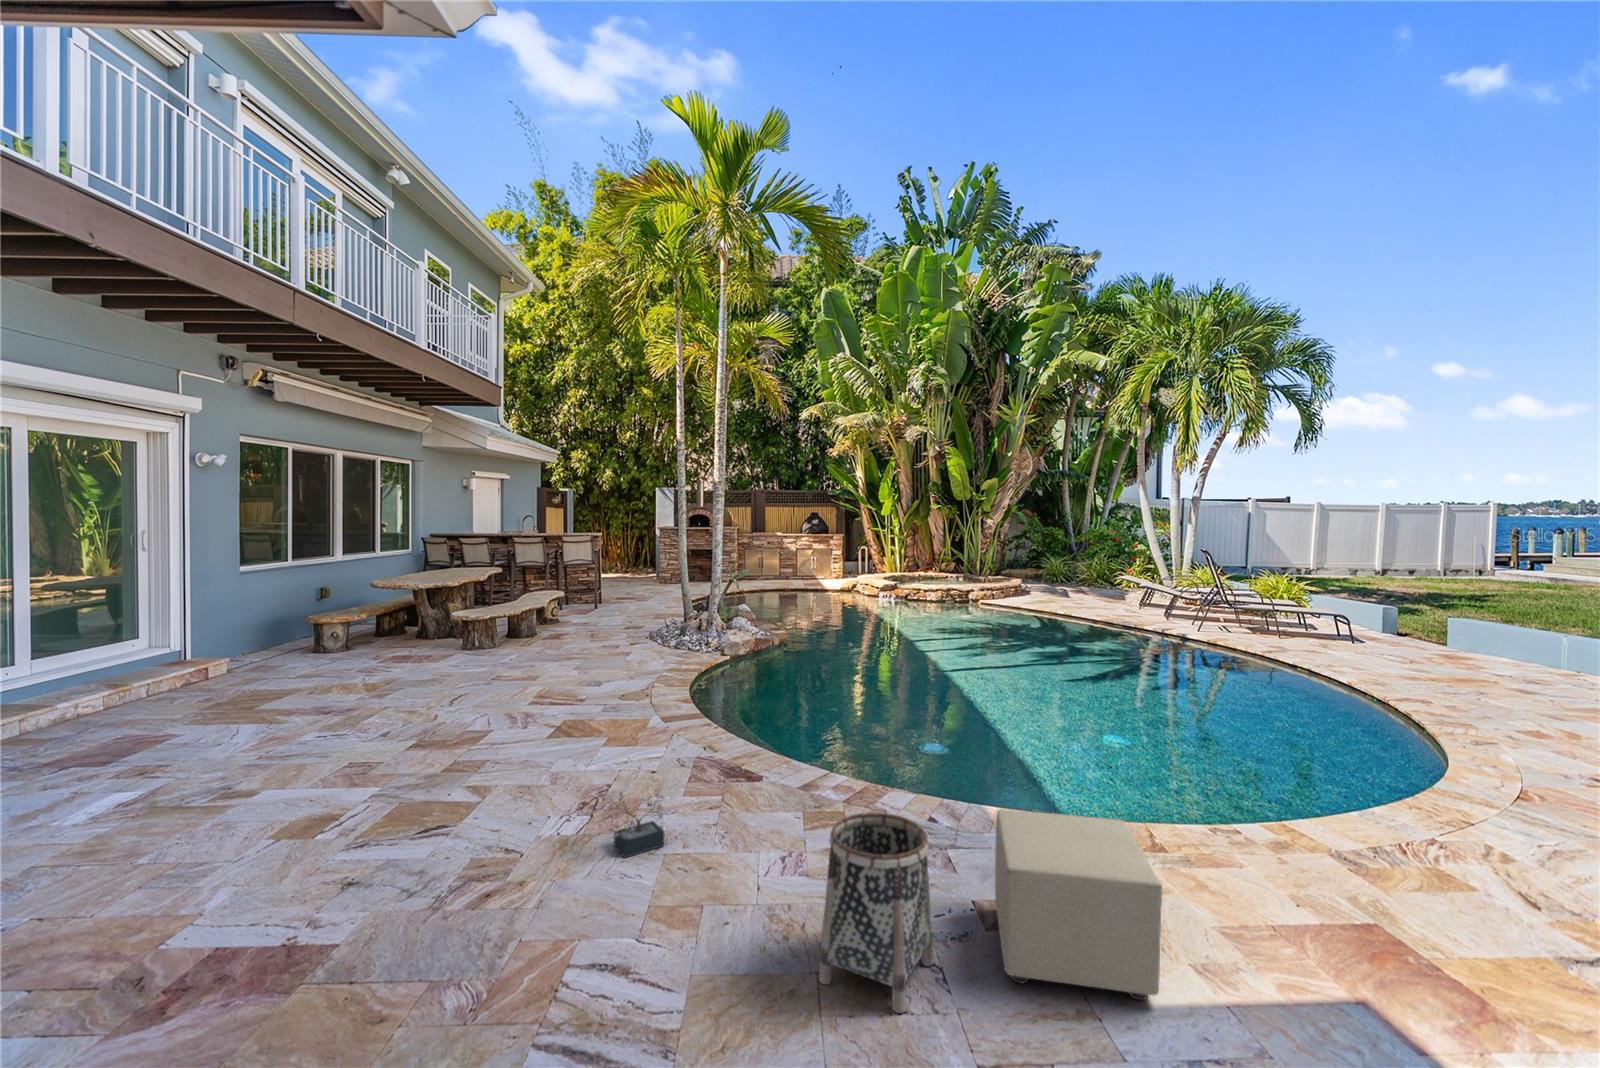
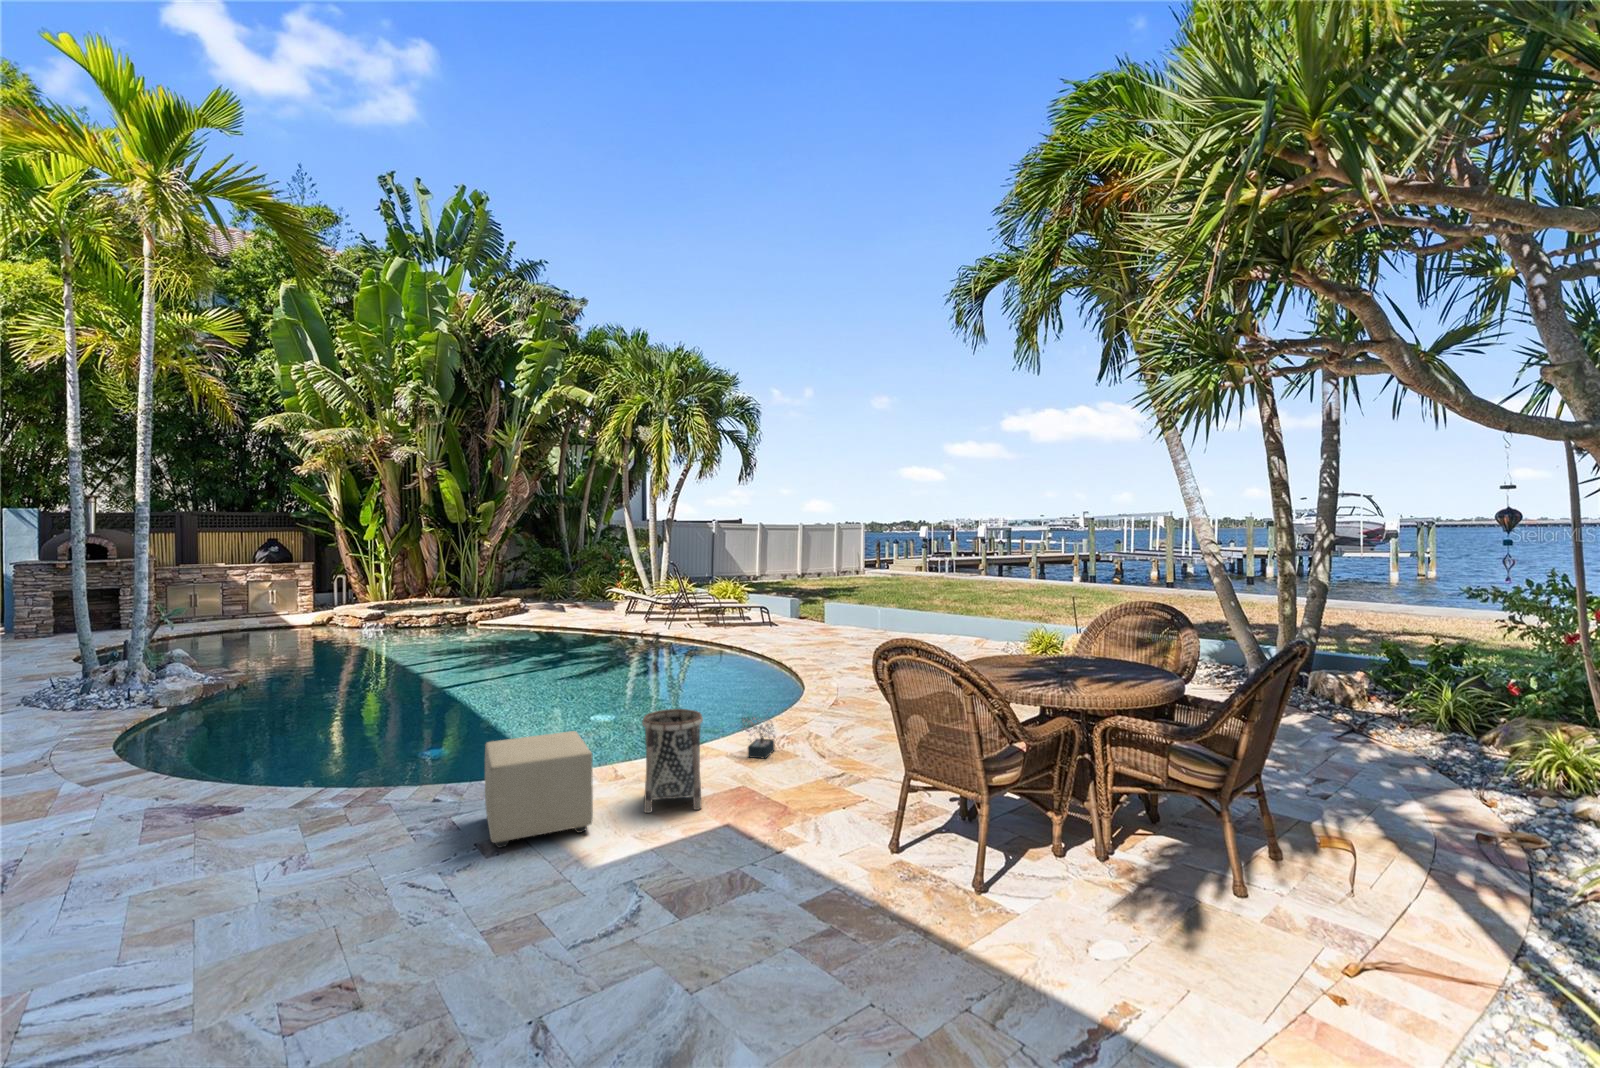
decorative plant: present [598,792,671,858] -> present [742,718,775,759]
basket: present [819,812,933,1013] -> present [642,709,703,813]

